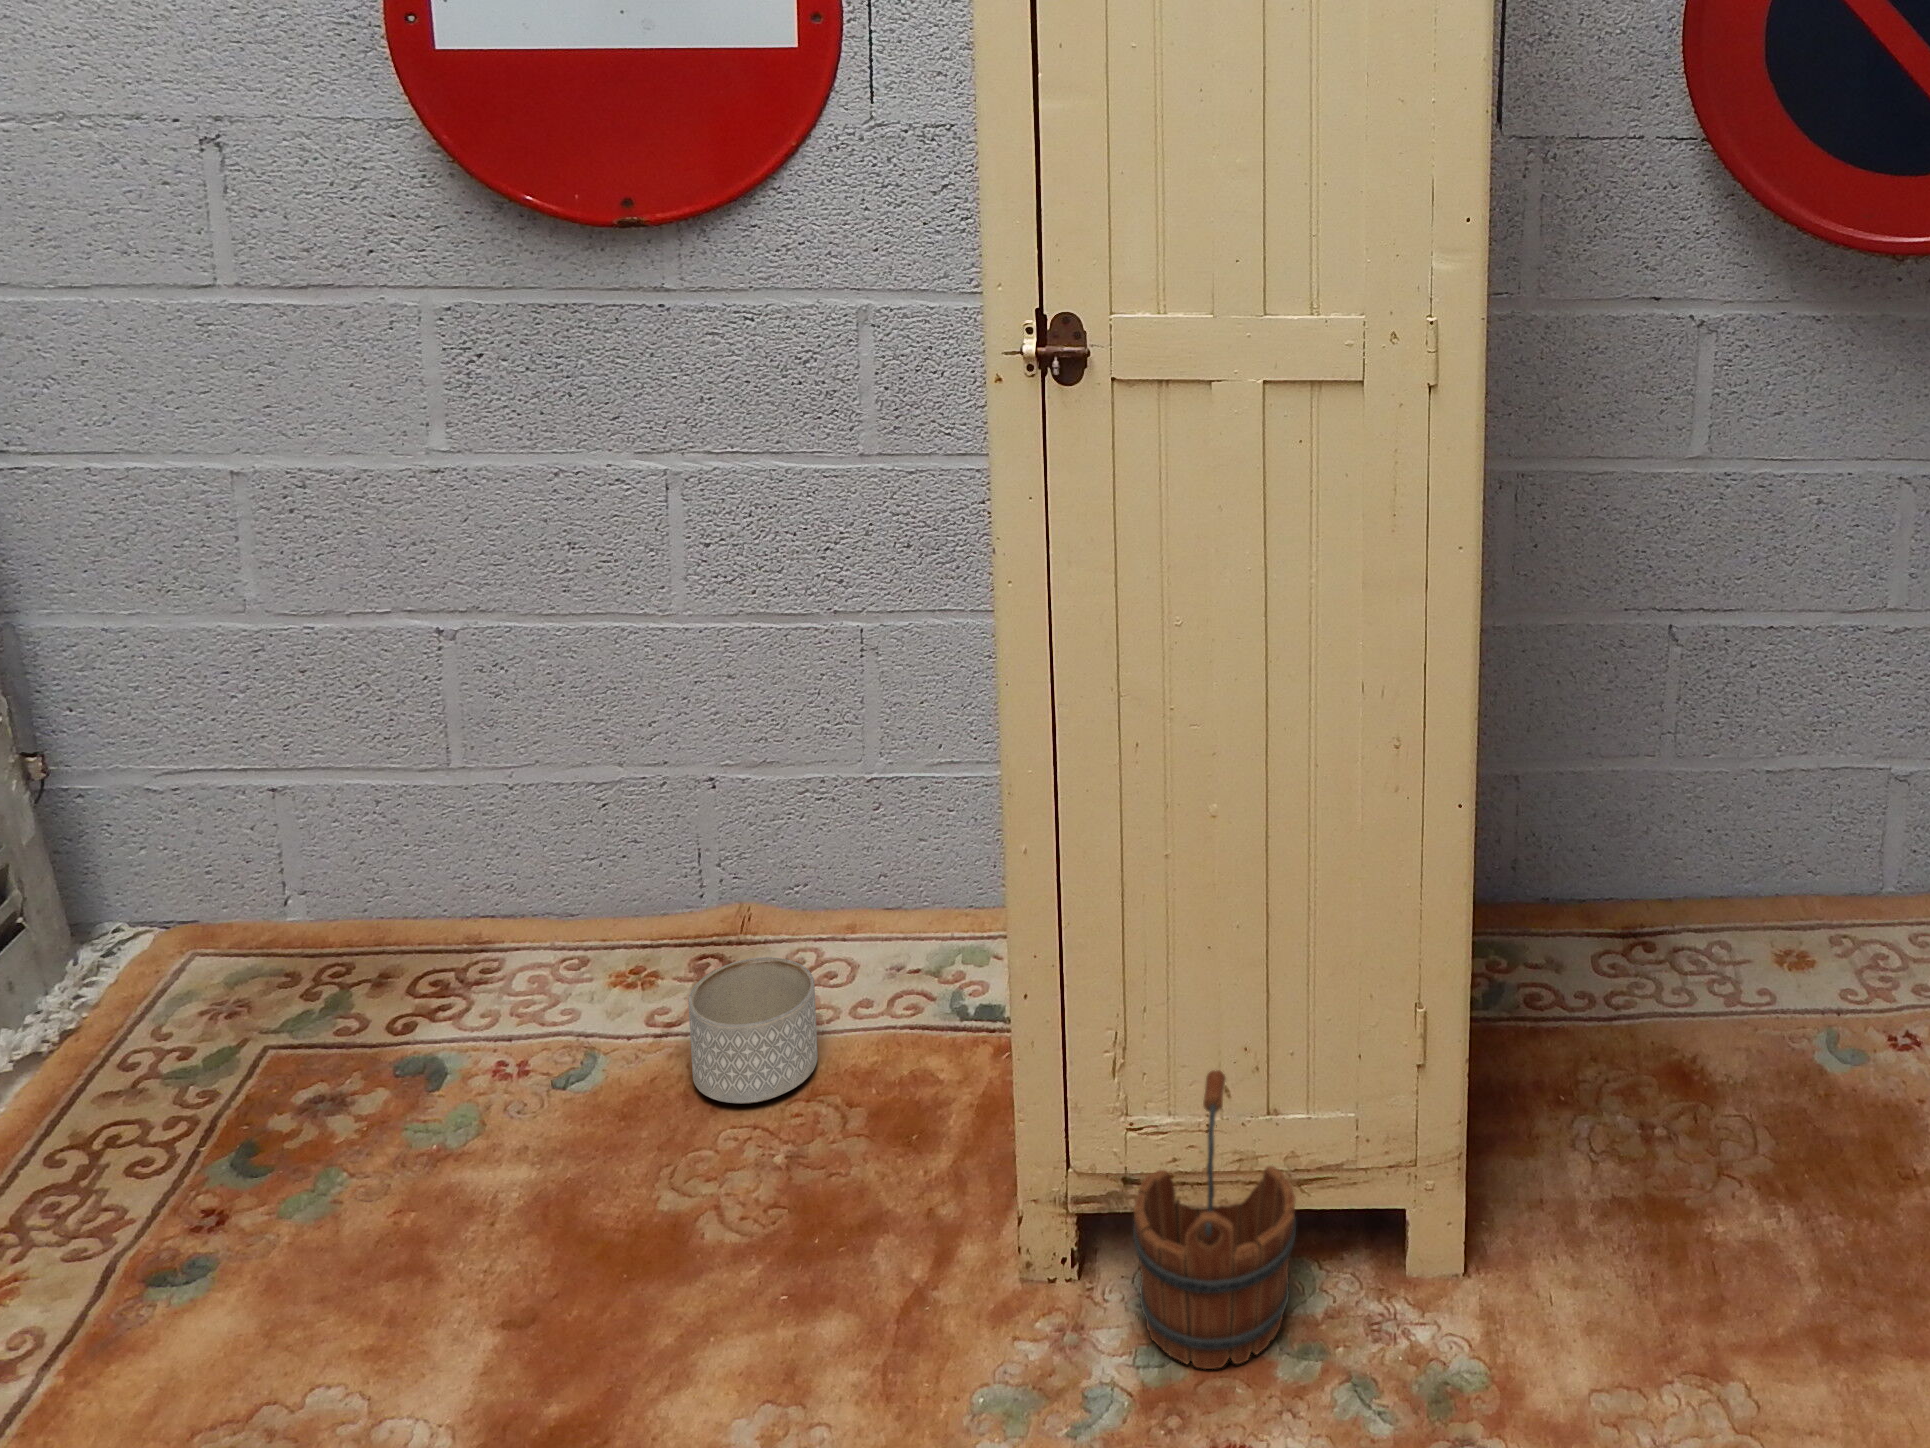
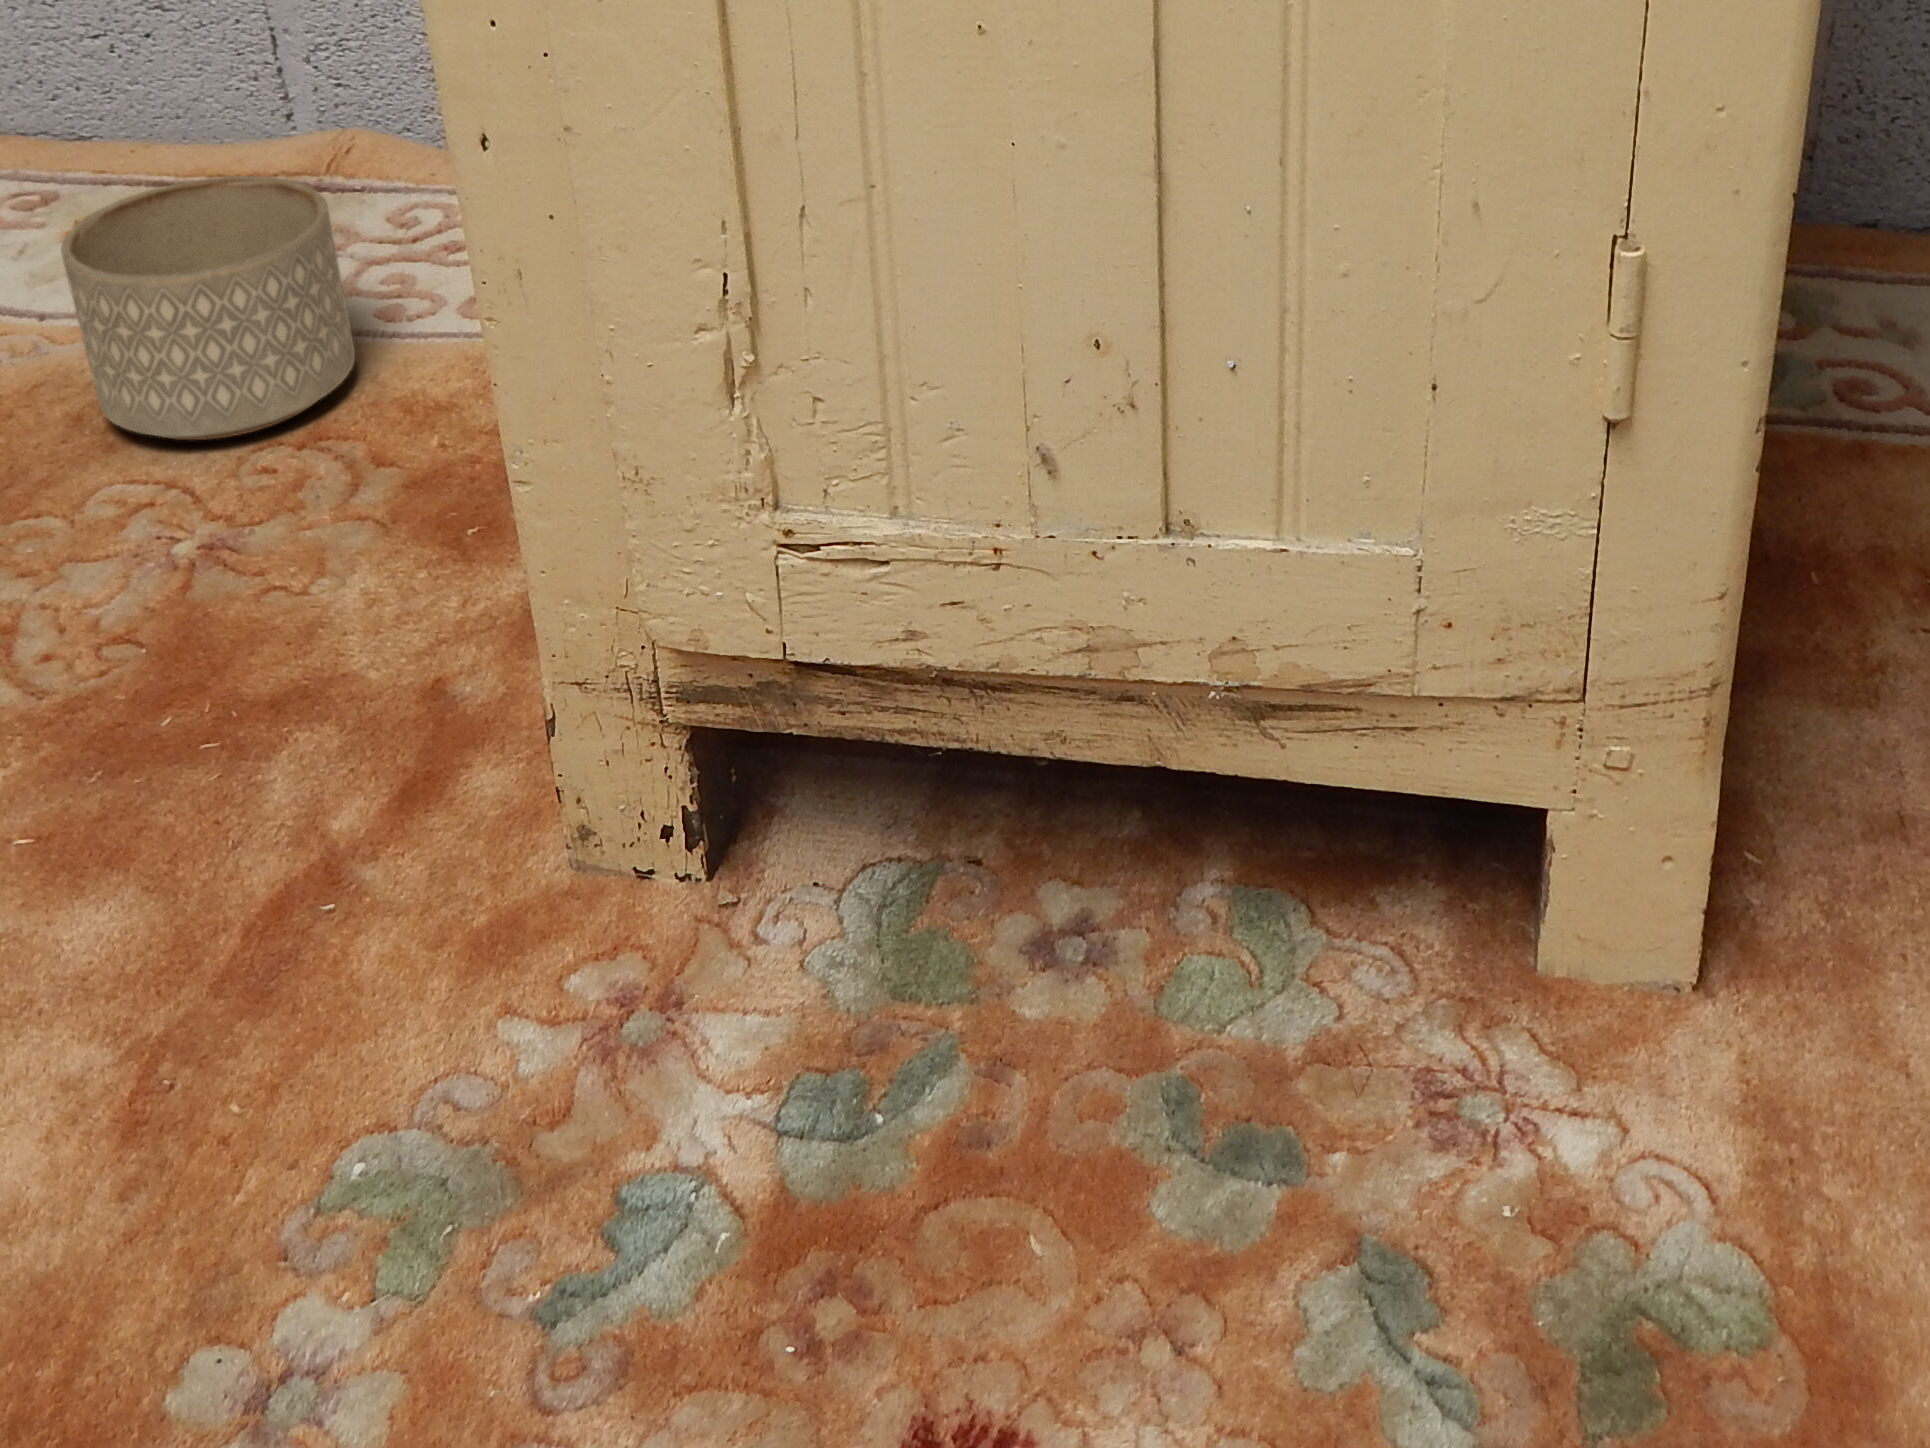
wooden bucket: present [1133,1070,1296,1369] -> none [776,382,1232,1168]

